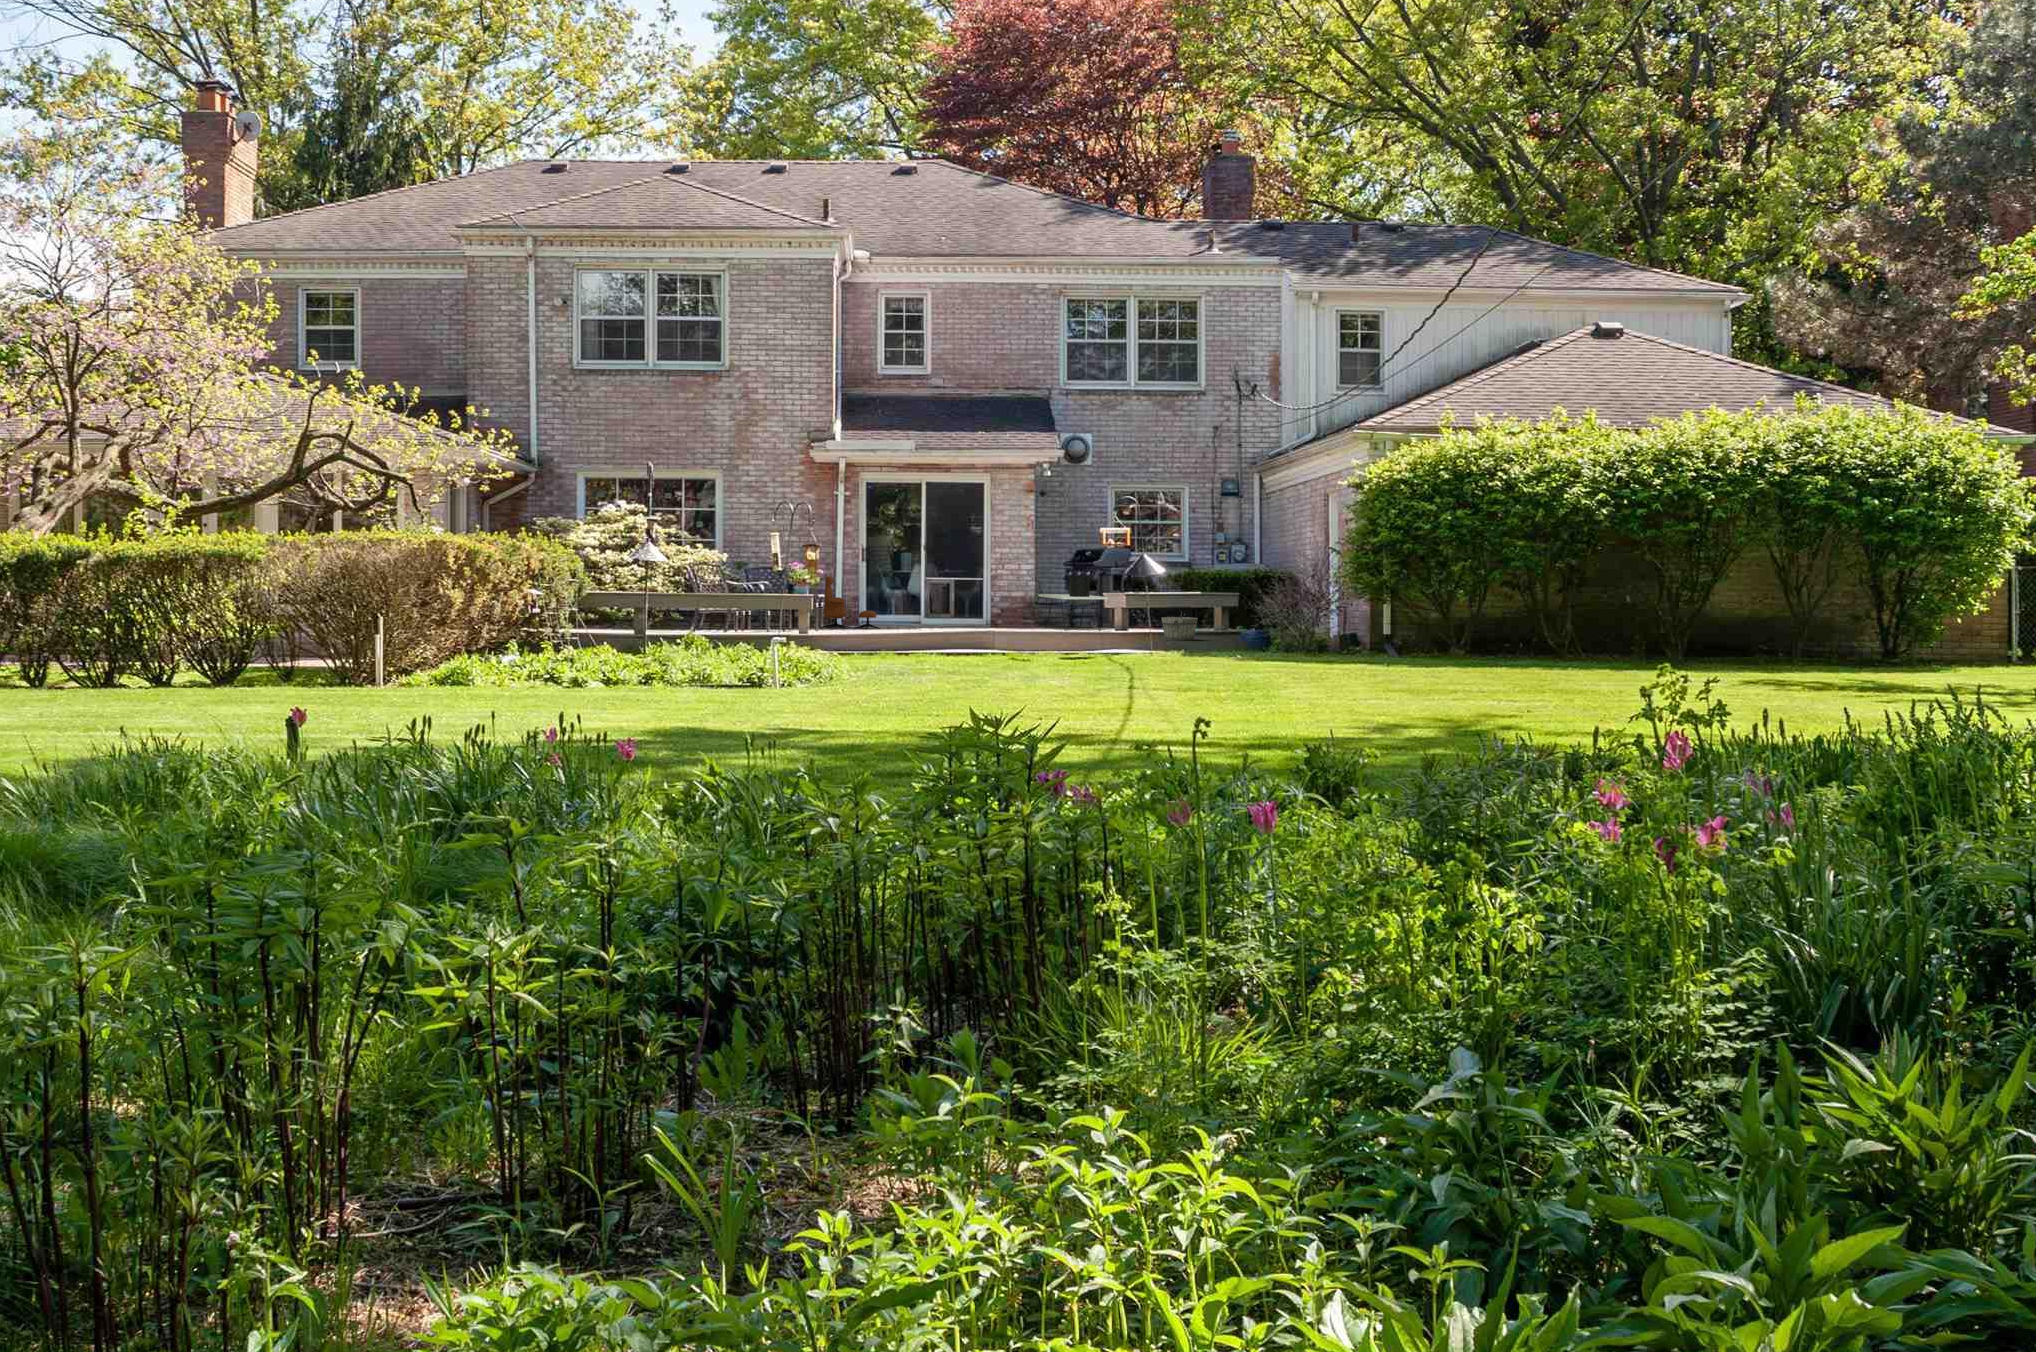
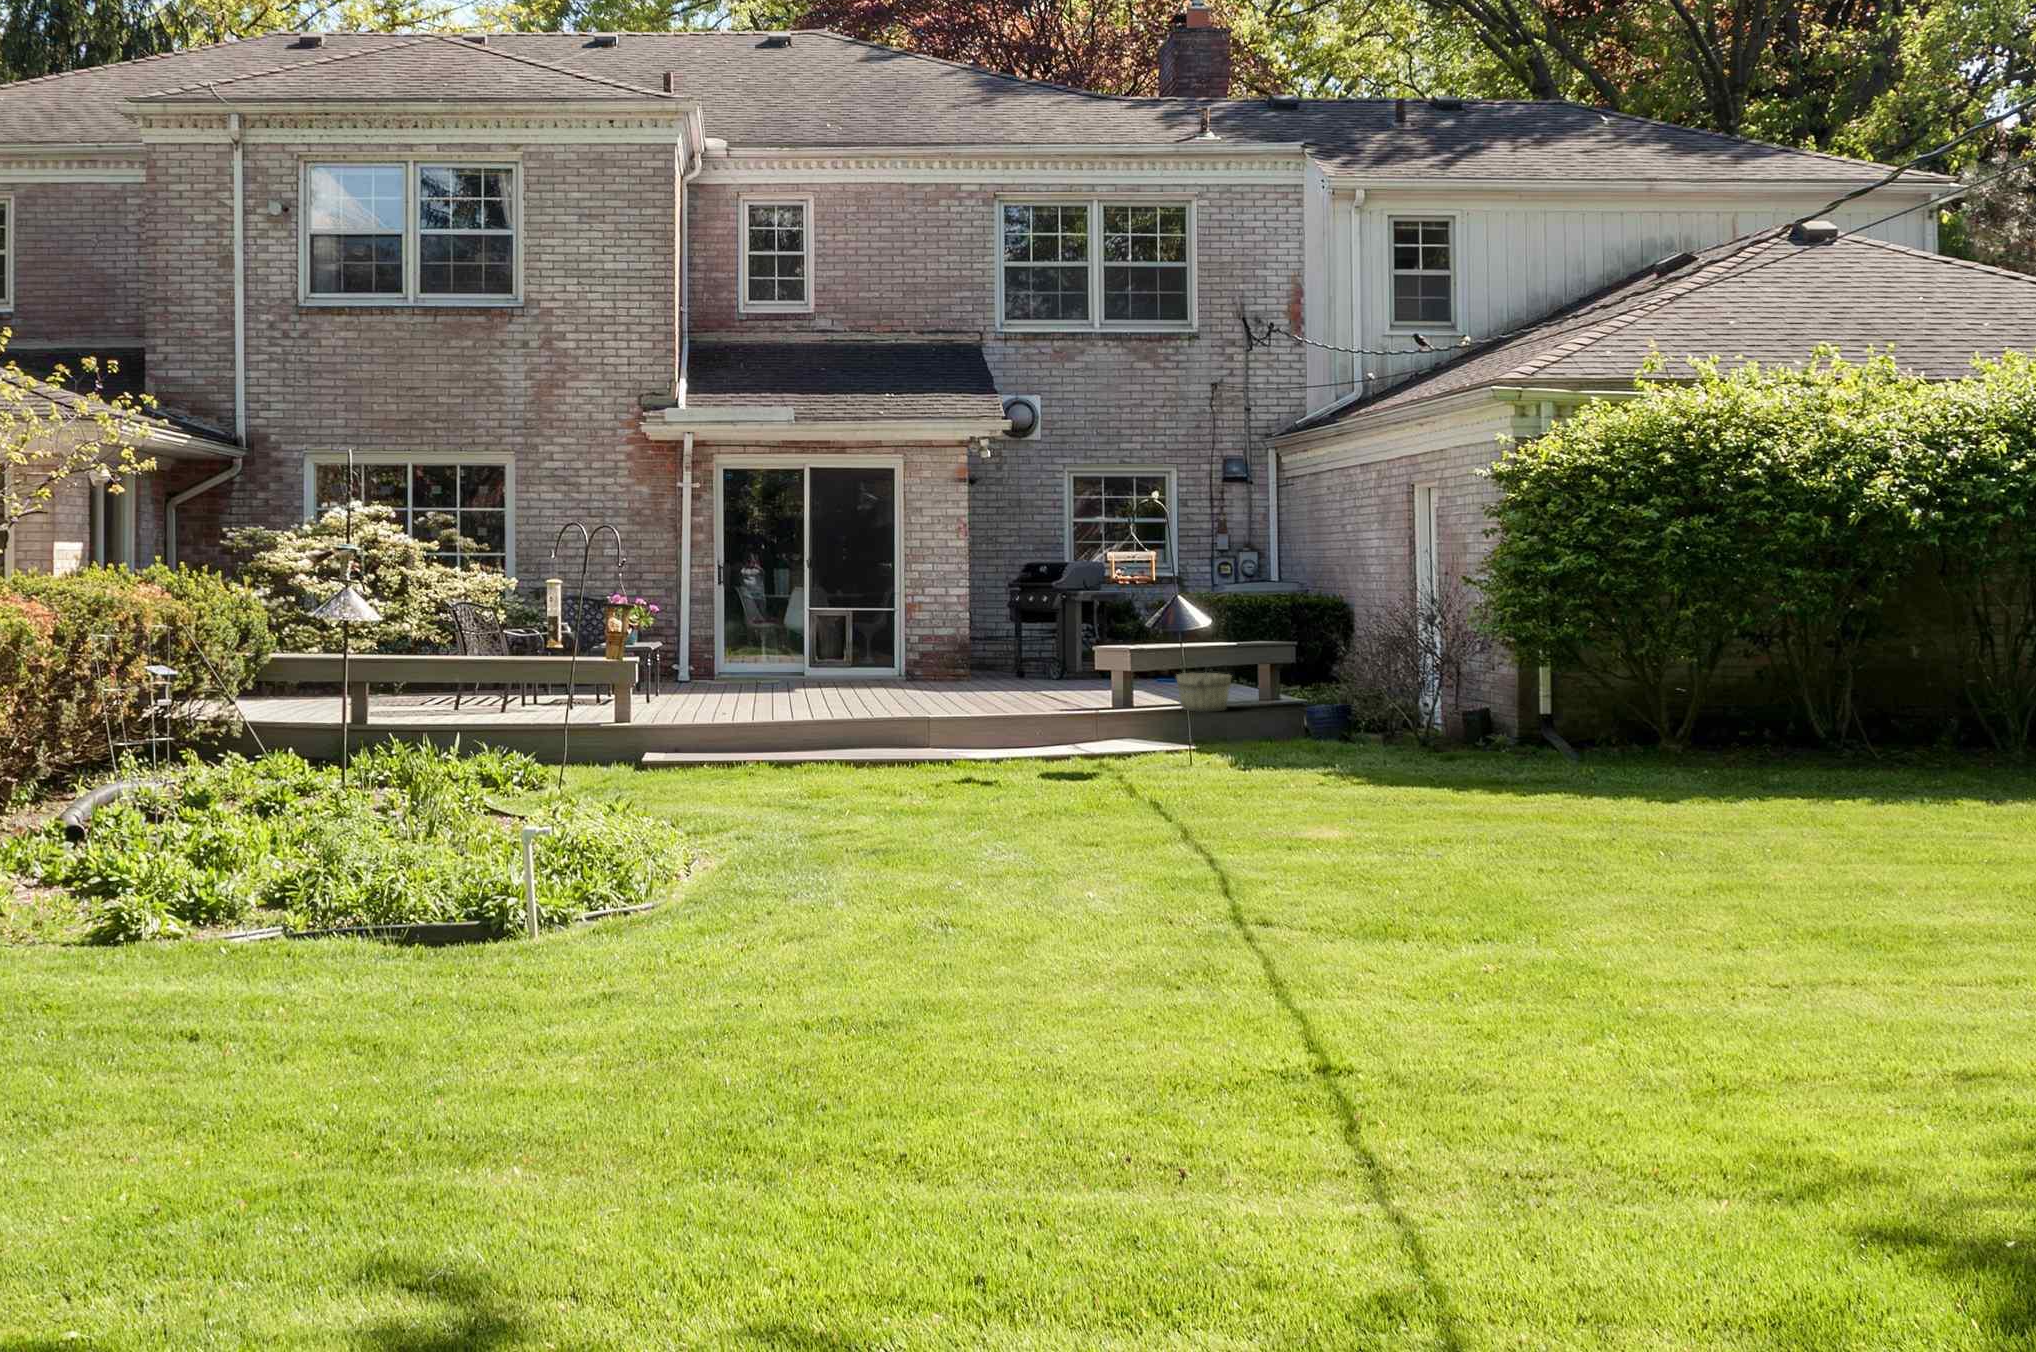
lounge chair: present [821,576,881,629] -> none [659,609,748,688]
side table: present [1039,576,1108,631] -> none [977,602,1081,684]

